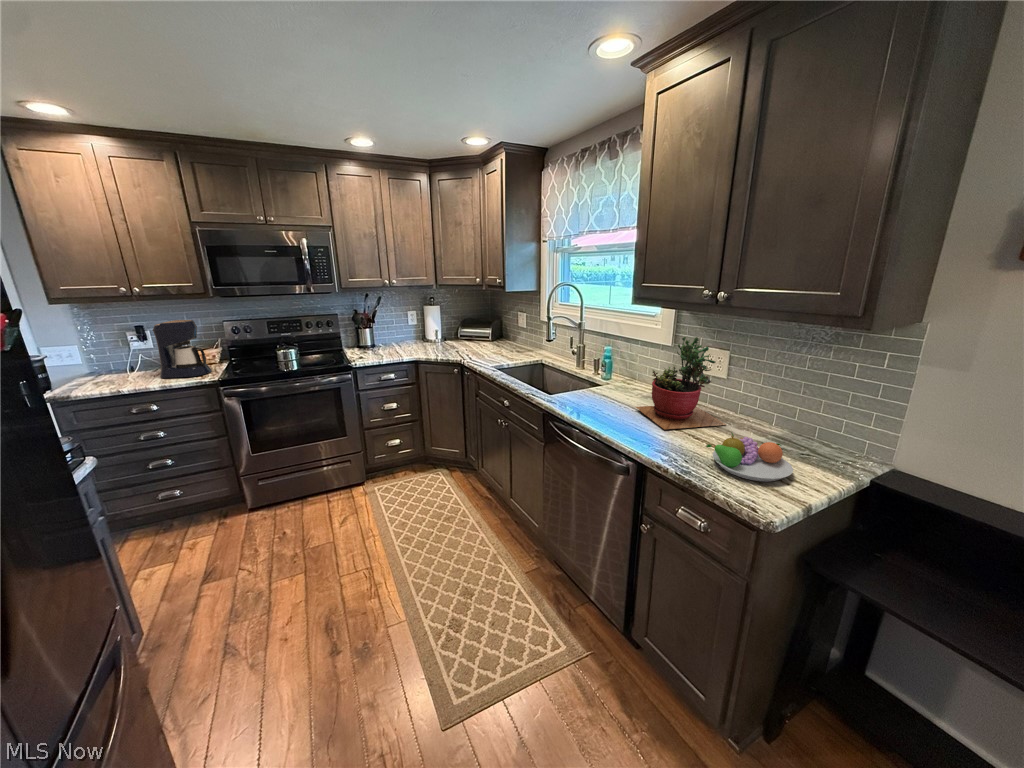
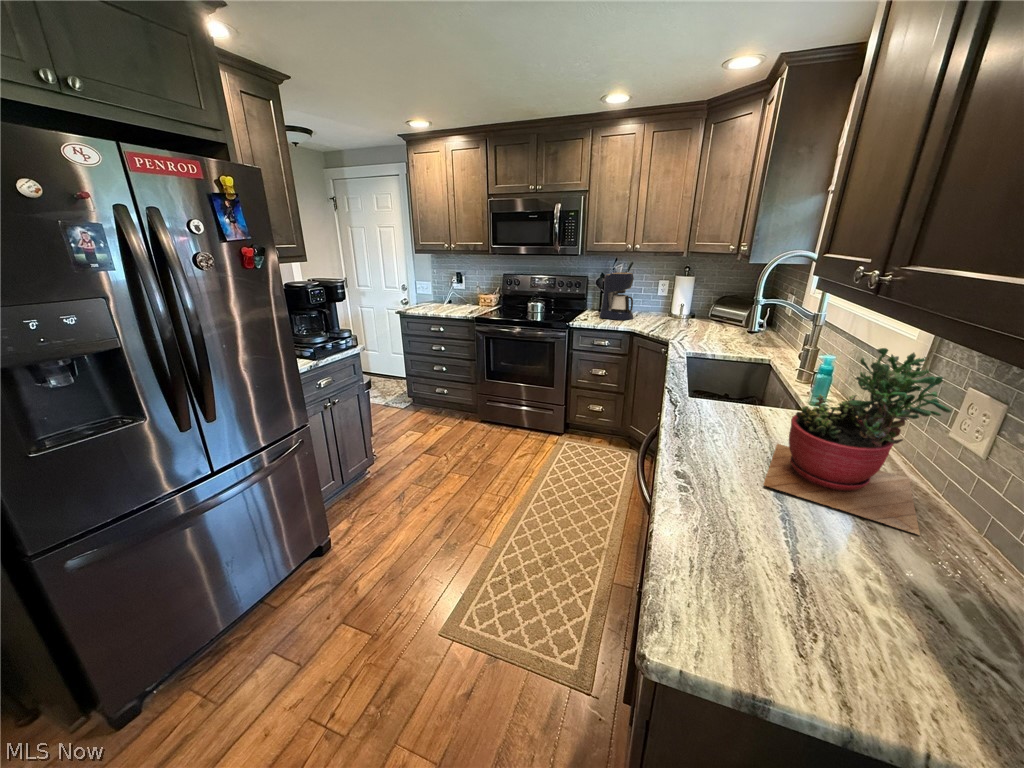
coffee maker: present [153,320,212,378] -> present [599,272,634,320]
fruit bowl: present [706,433,793,482] -> none [731,520,897,654]

